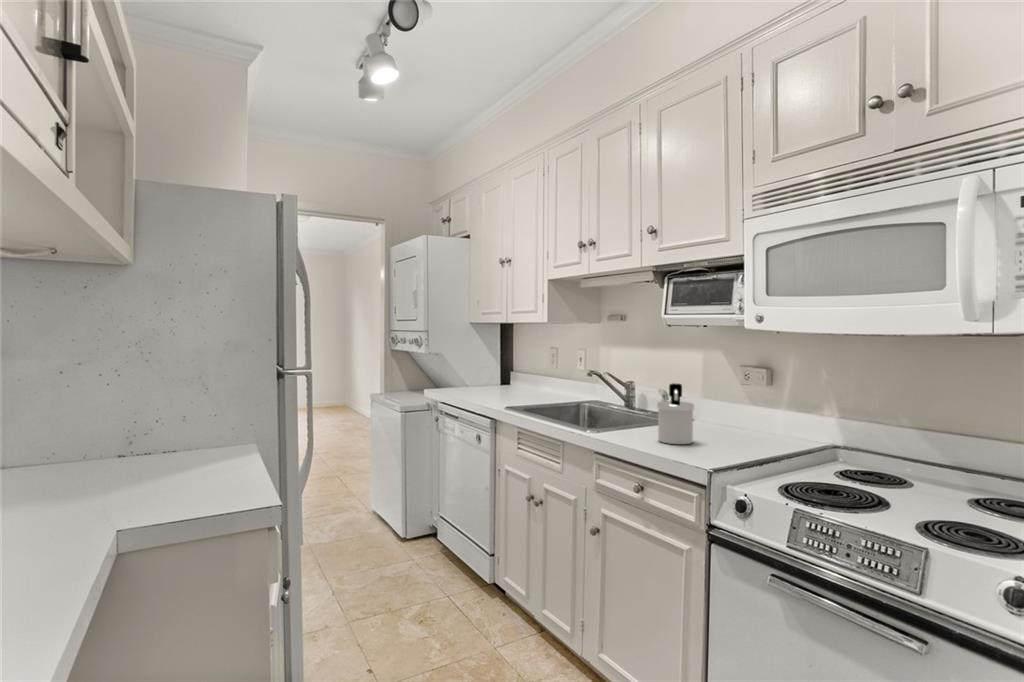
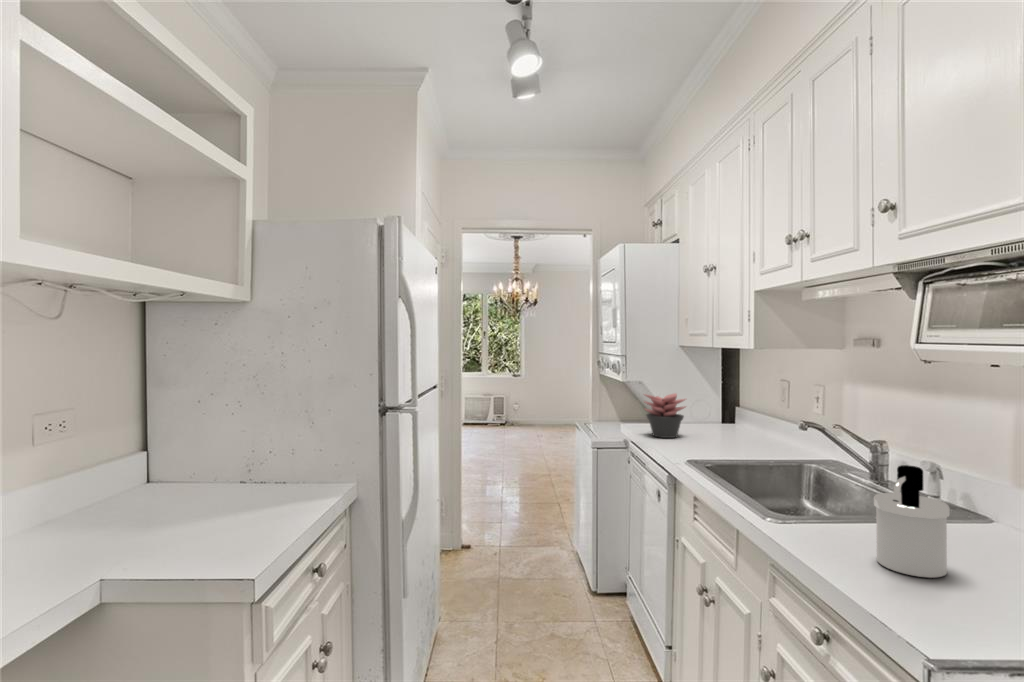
succulent plant: none [454,361,489,396] -> present [644,393,686,438]

